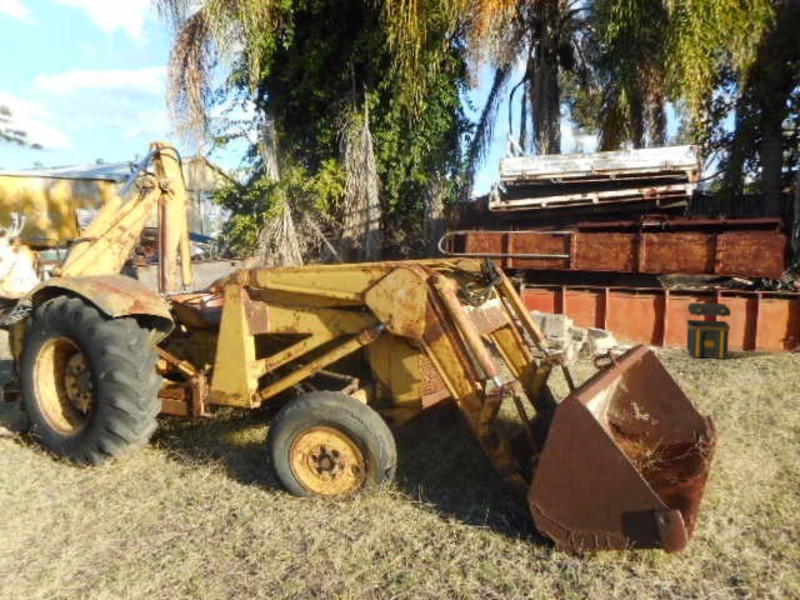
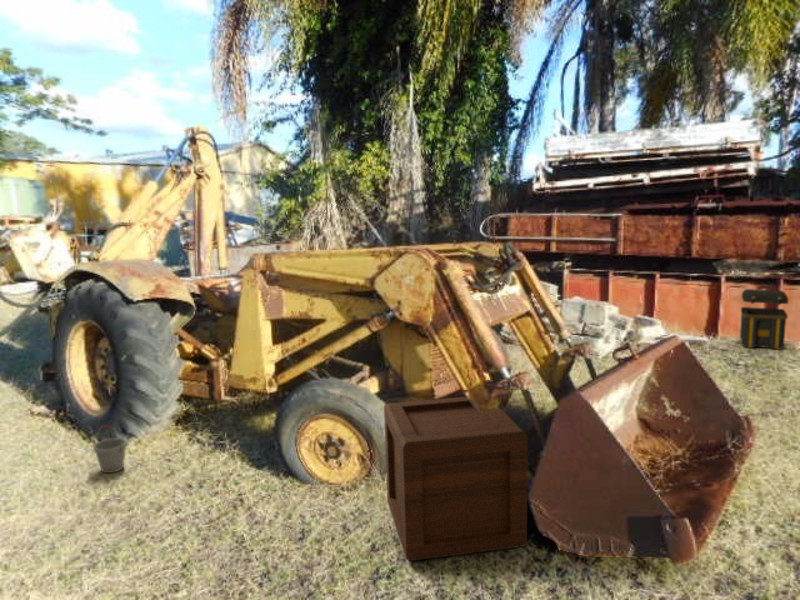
wooden crate: none [379,403,523,565] -> present [384,397,527,561]
bucket: none [71,445,106,494] -> present [93,426,127,473]

